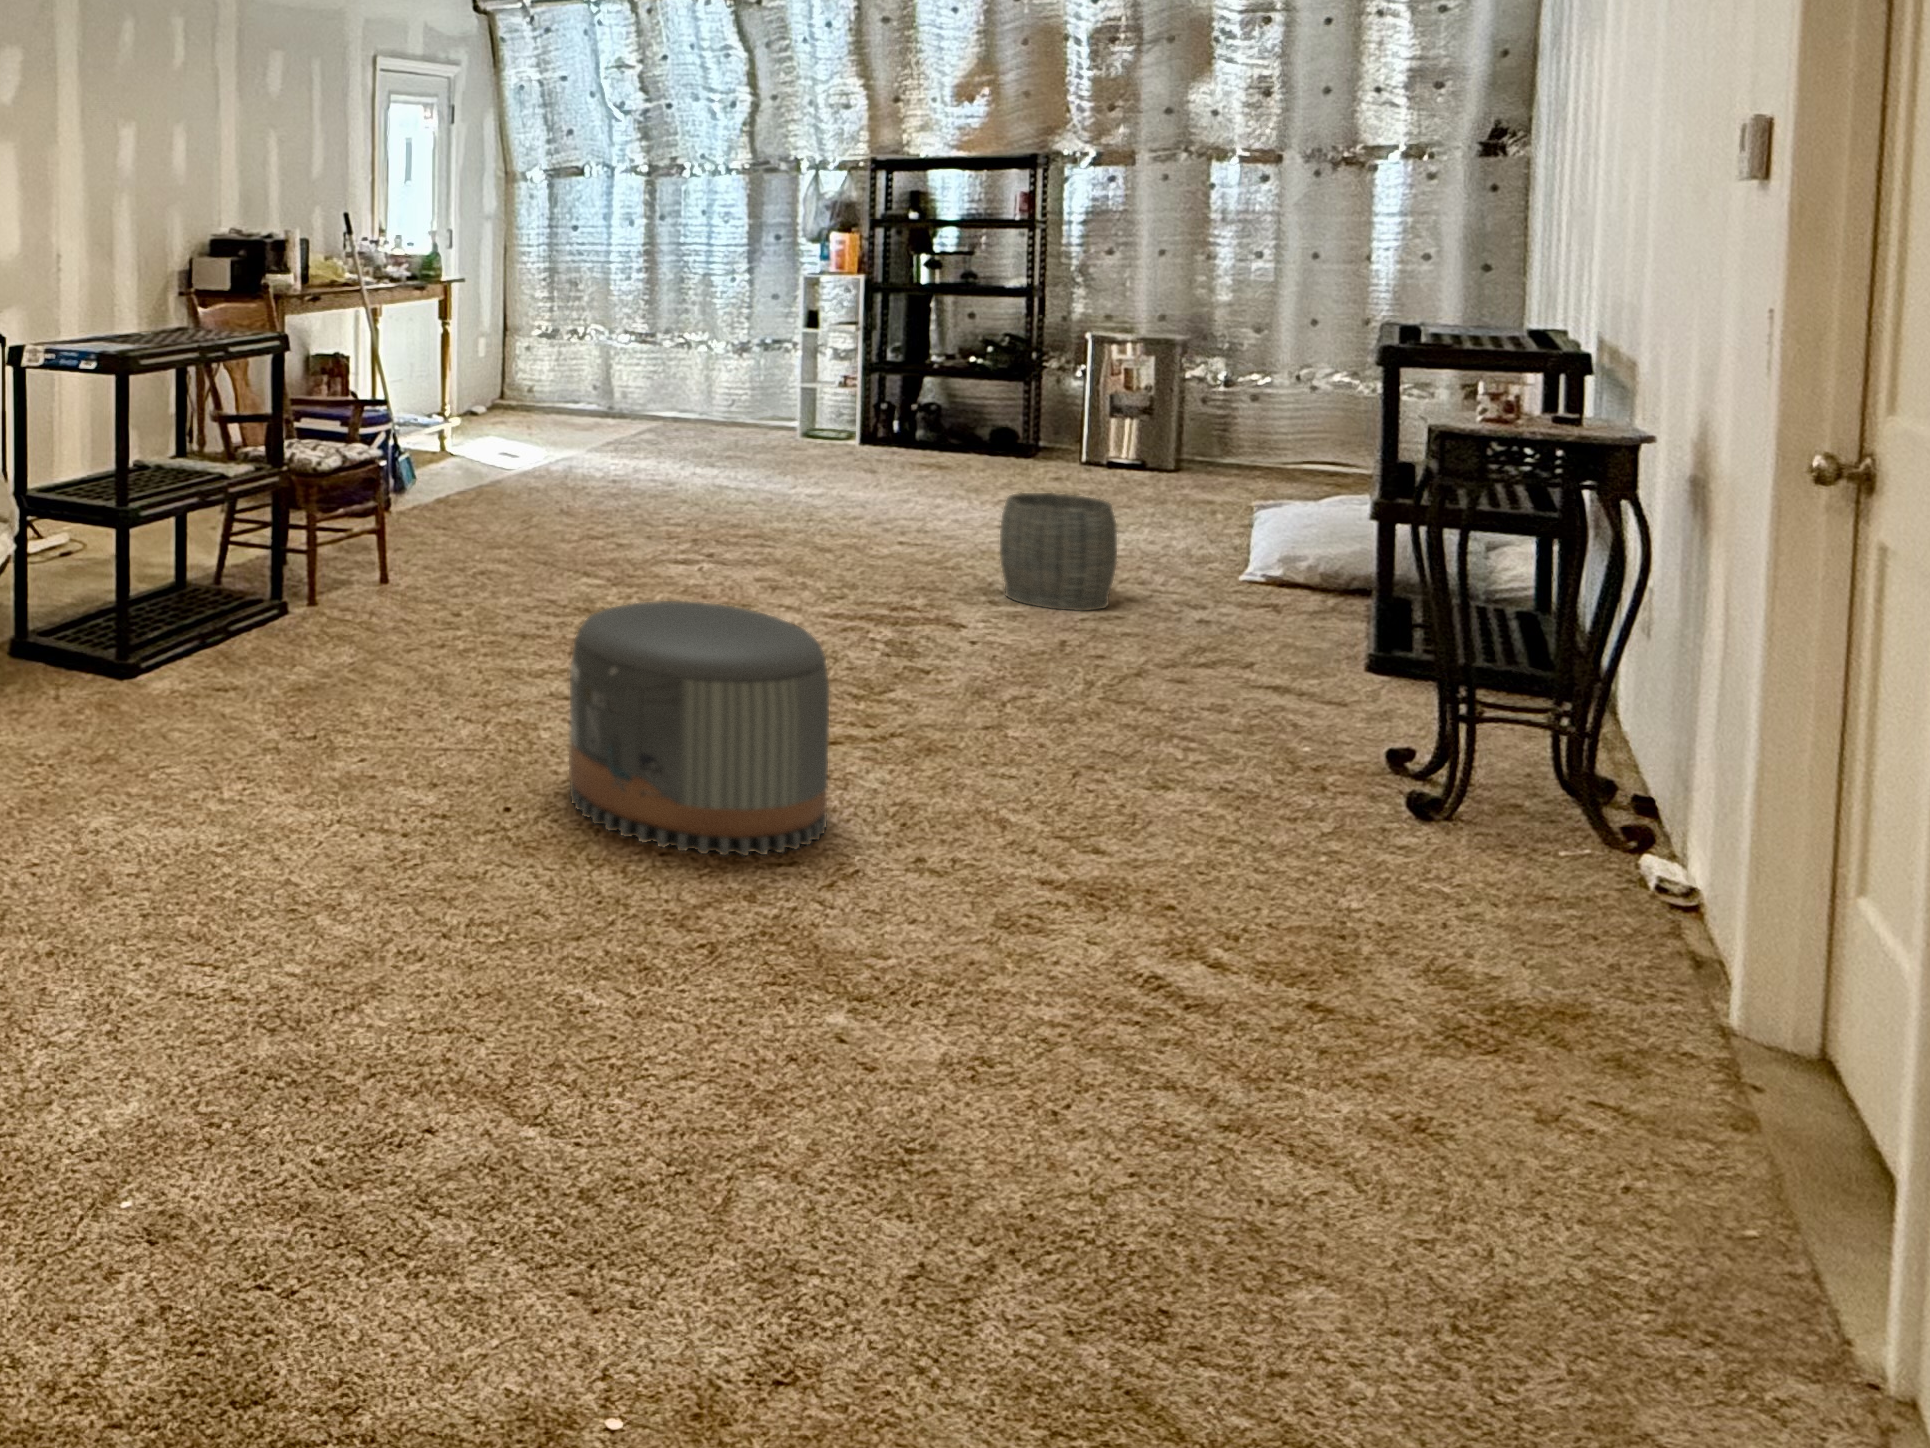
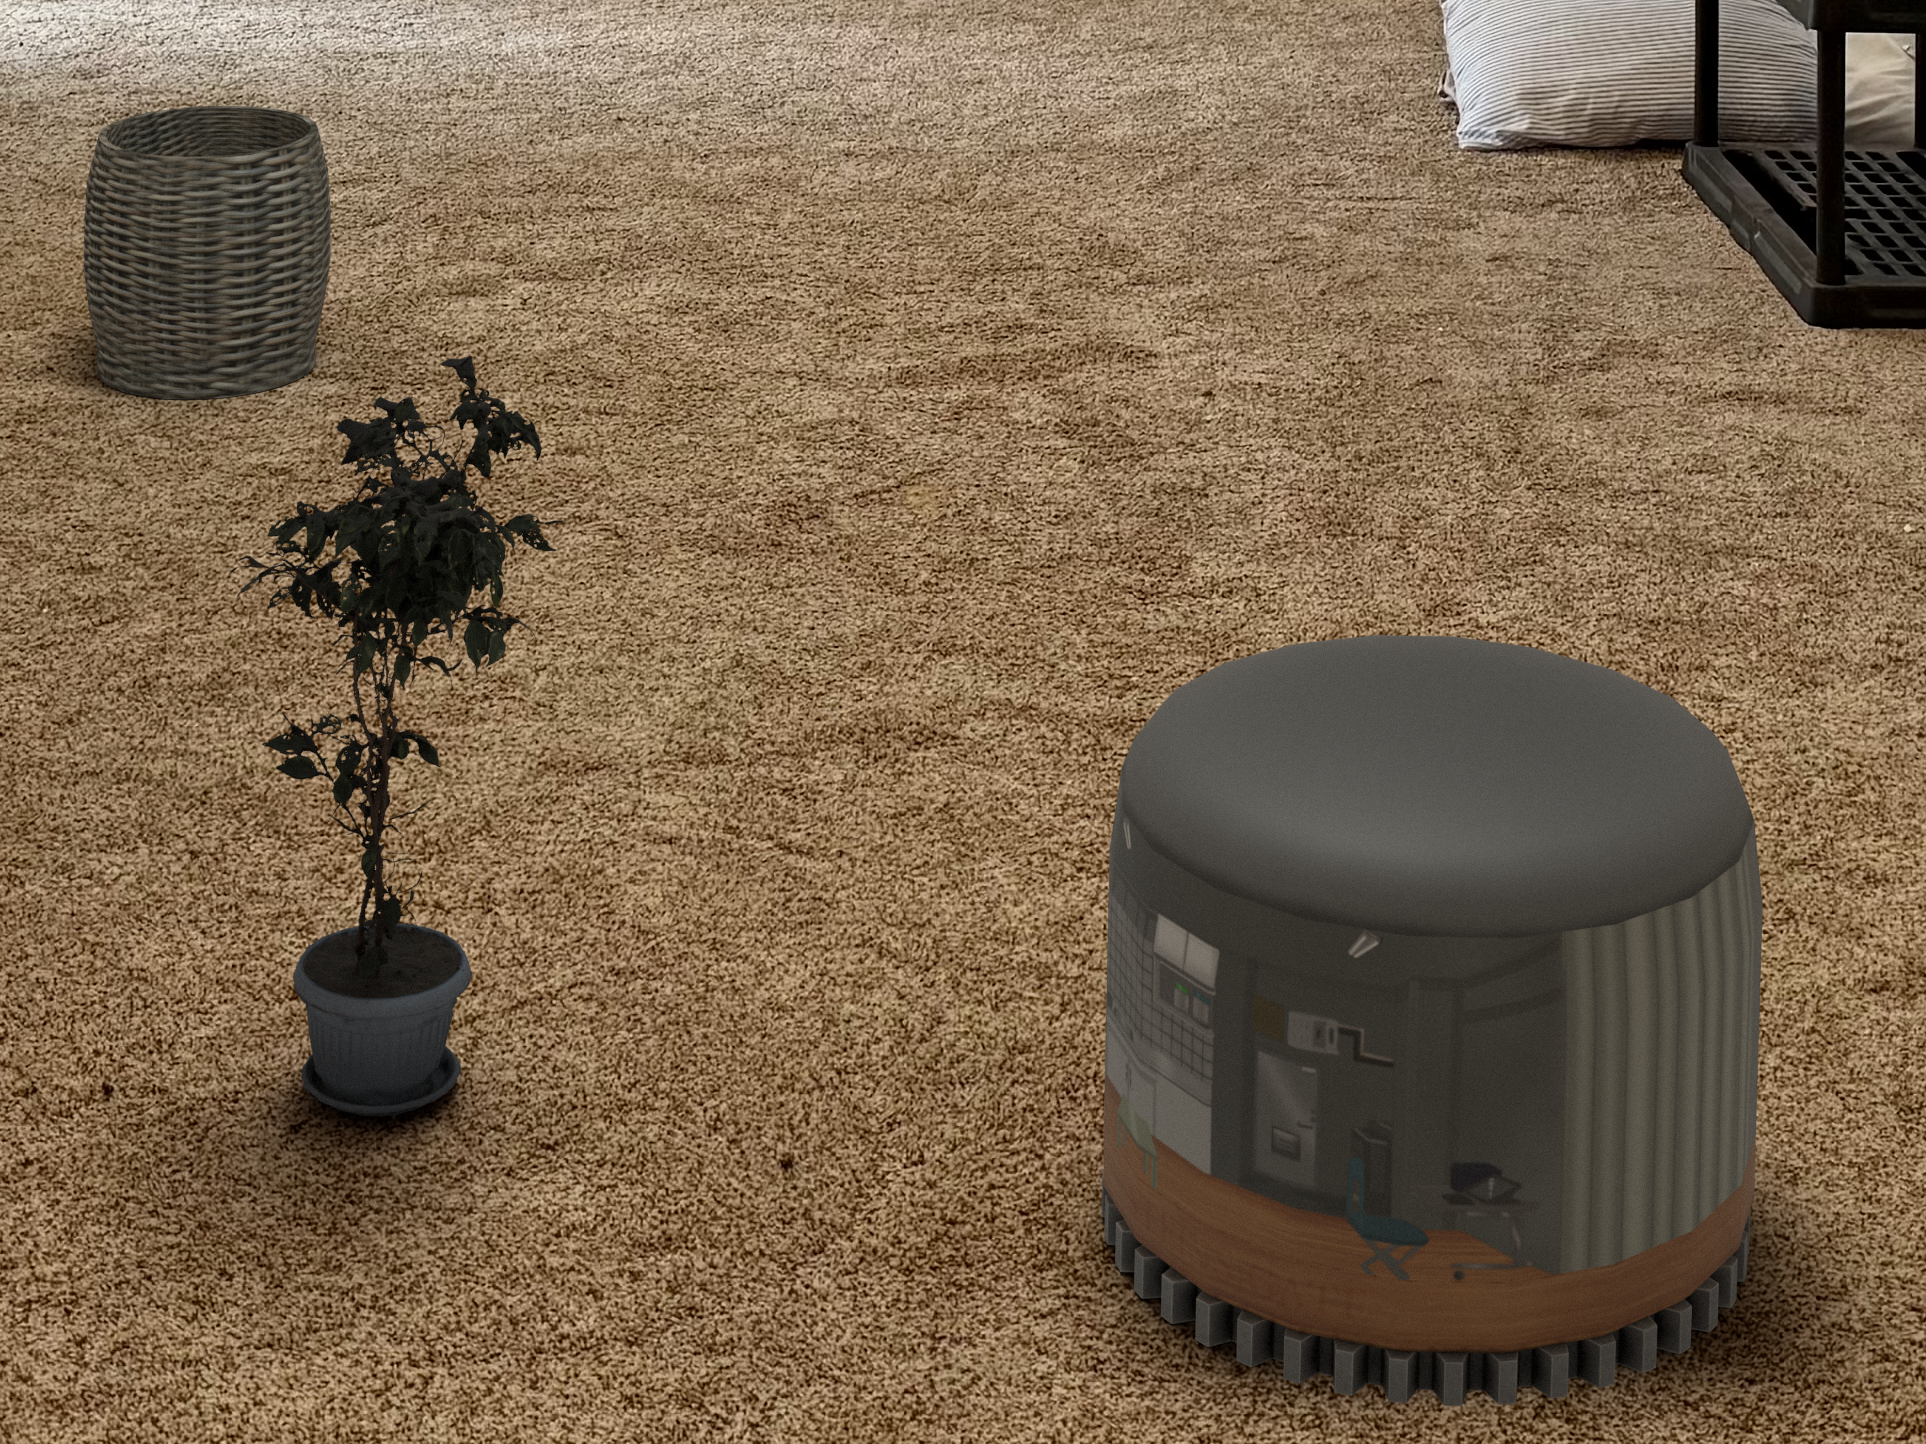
potted plant: none [350,469,455,710] -> present [229,356,564,1120]
woven basket: present [1000,493,1117,611] -> present [84,106,331,399]

